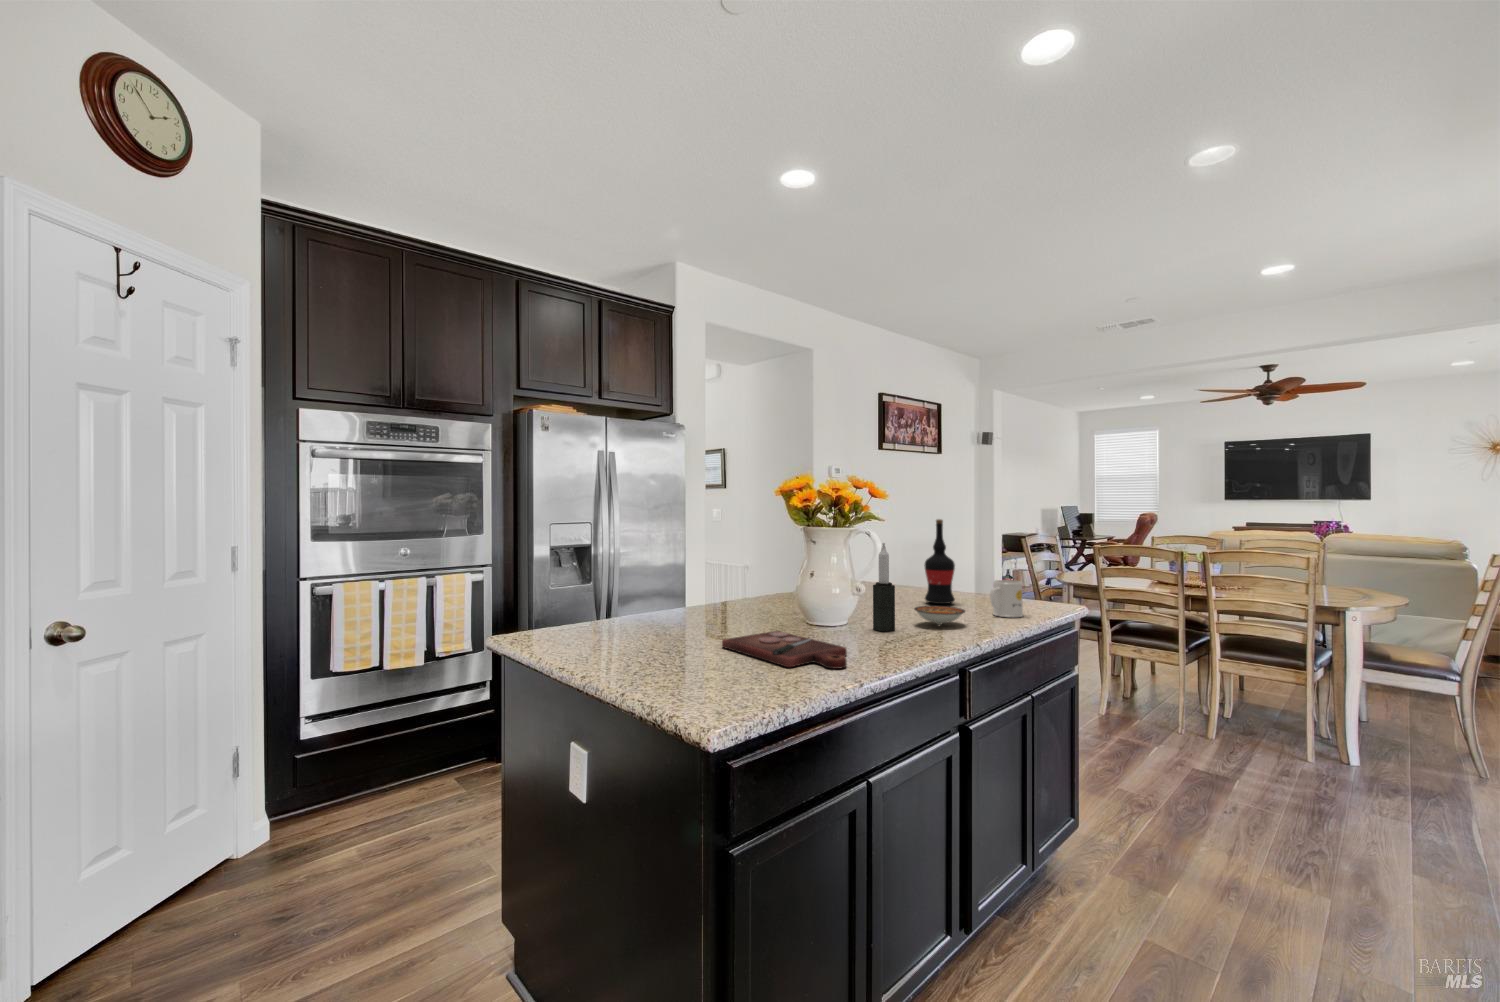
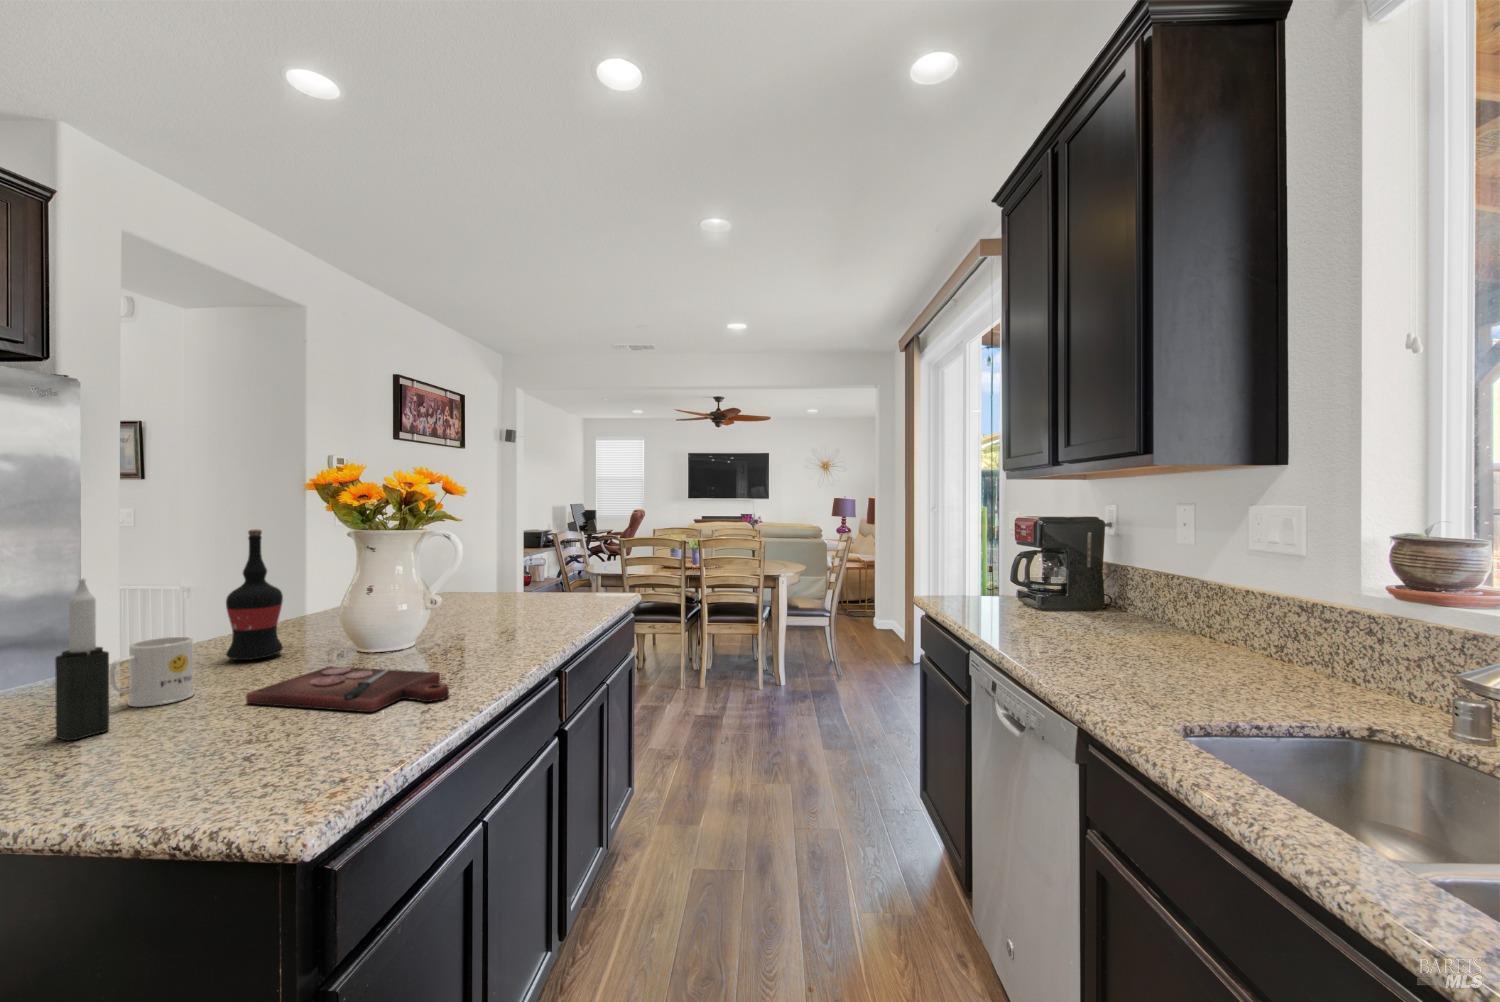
wine bottle: present [924,519,955,604] -> present [226,530,283,660]
candle: present [873,543,895,631] -> present [55,578,109,740]
mug: present [990,580,1023,617] -> present [110,637,194,707]
ceramic bowl: present [914,606,965,625] -> none [495,609,548,630]

